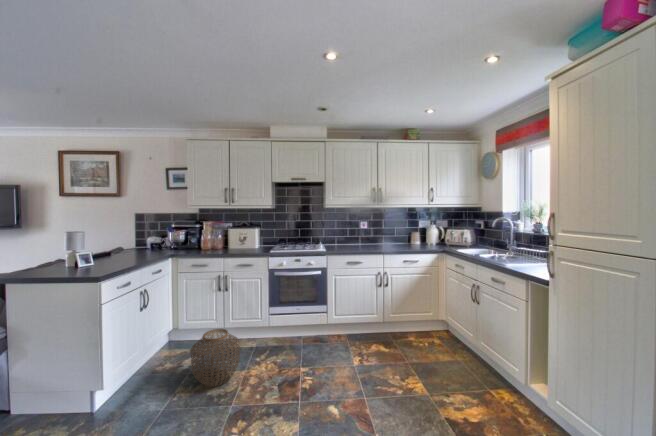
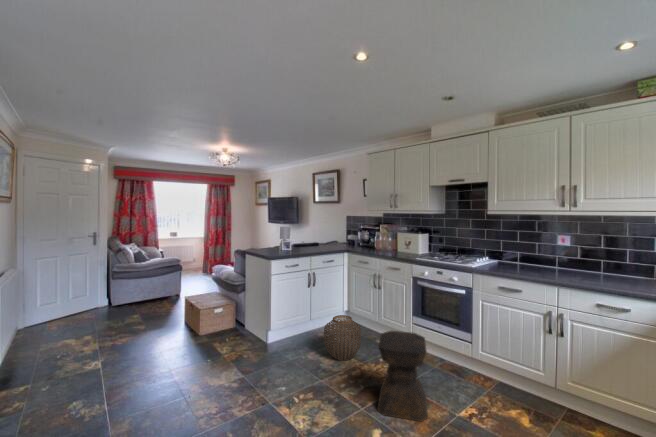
stool: none [293,316,349,406] -> present [377,331,428,421]

